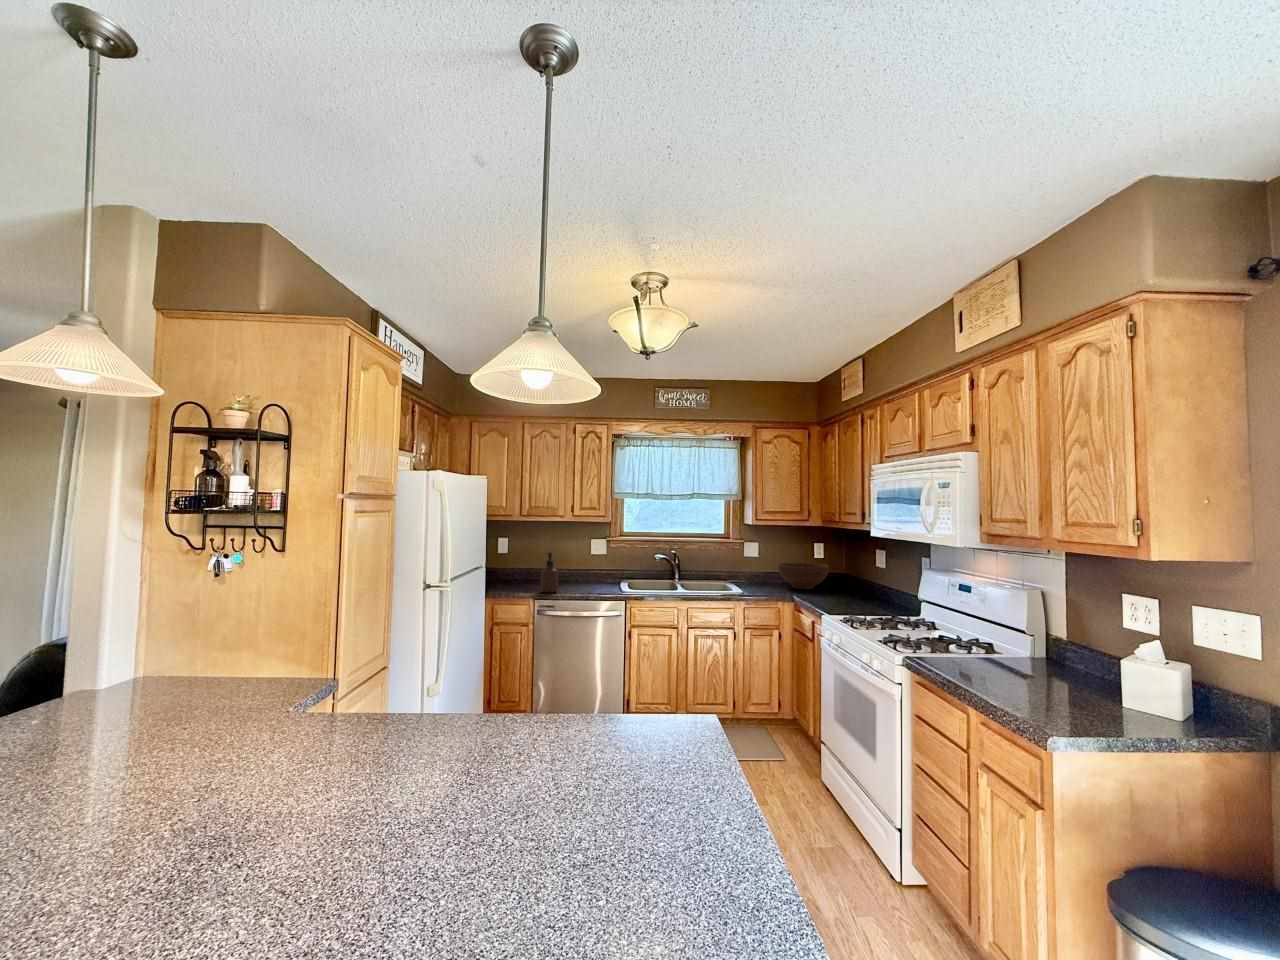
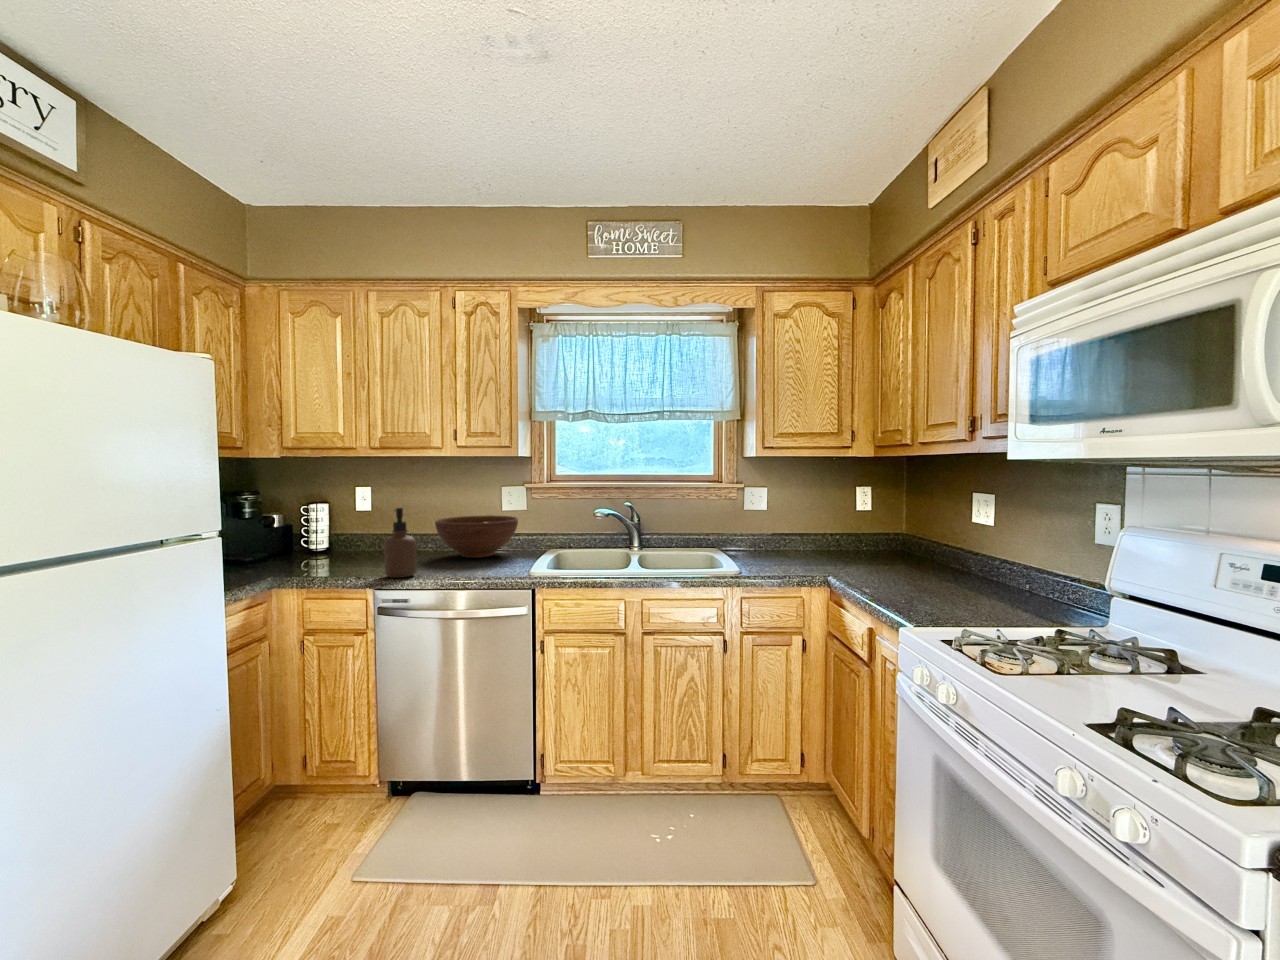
fruit bowl: present [778,563,829,589] -> present [435,515,518,558]

